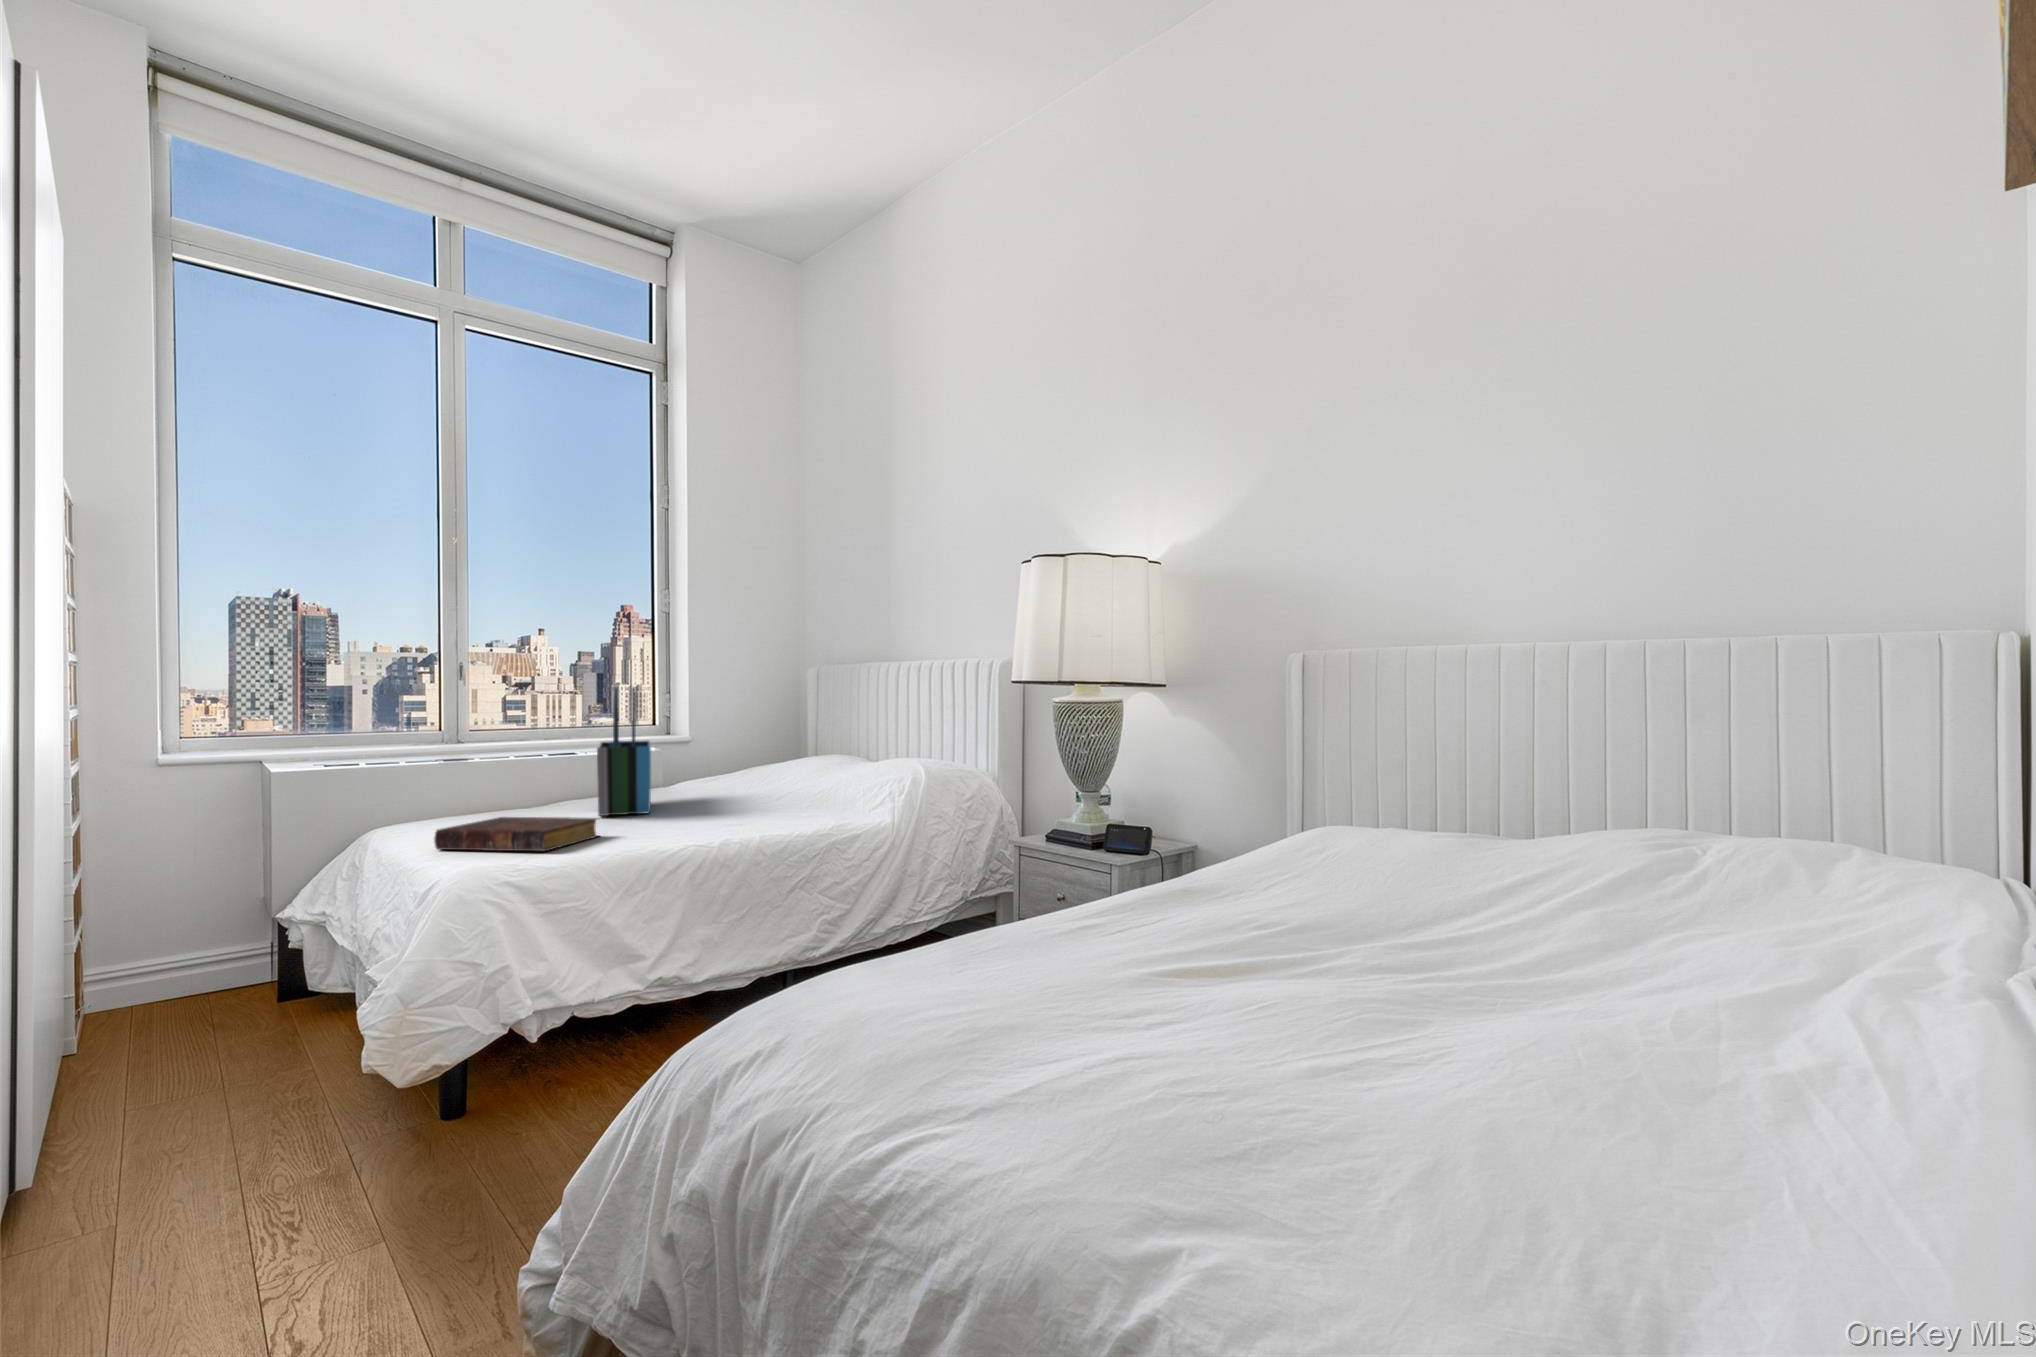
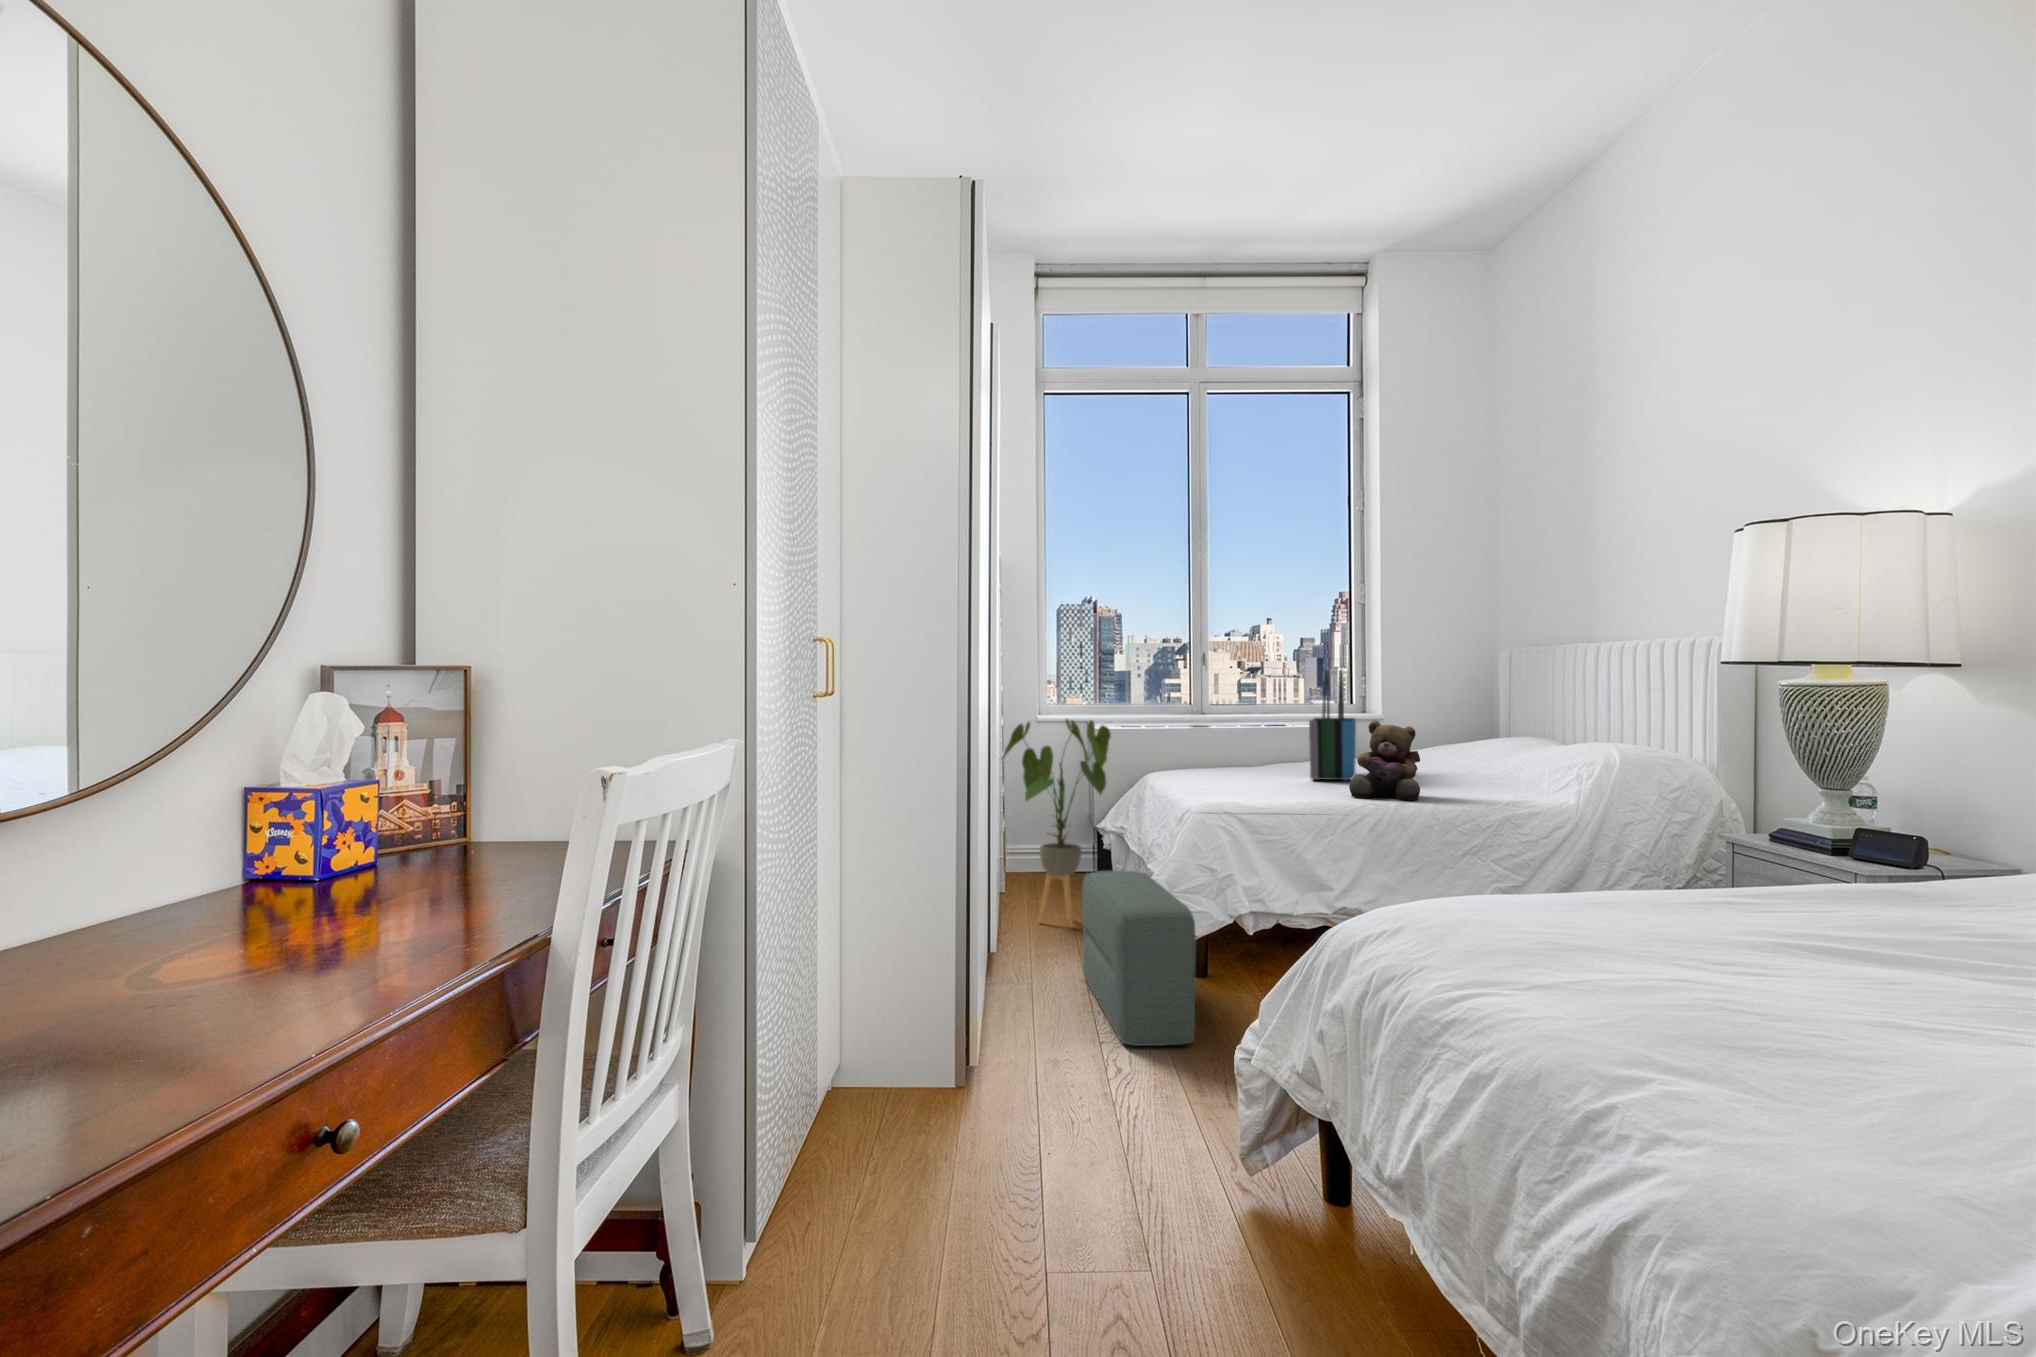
teddy bear: none [650,748,731,839] -> present [1349,720,1420,800]
house plant: none [95,761,313,1065] -> present [1001,719,1111,927]
book: present [434,817,599,851] -> none [1188,771,1310,797]
pouf: none [254,983,444,1285] -> present [1082,870,1196,1046]

